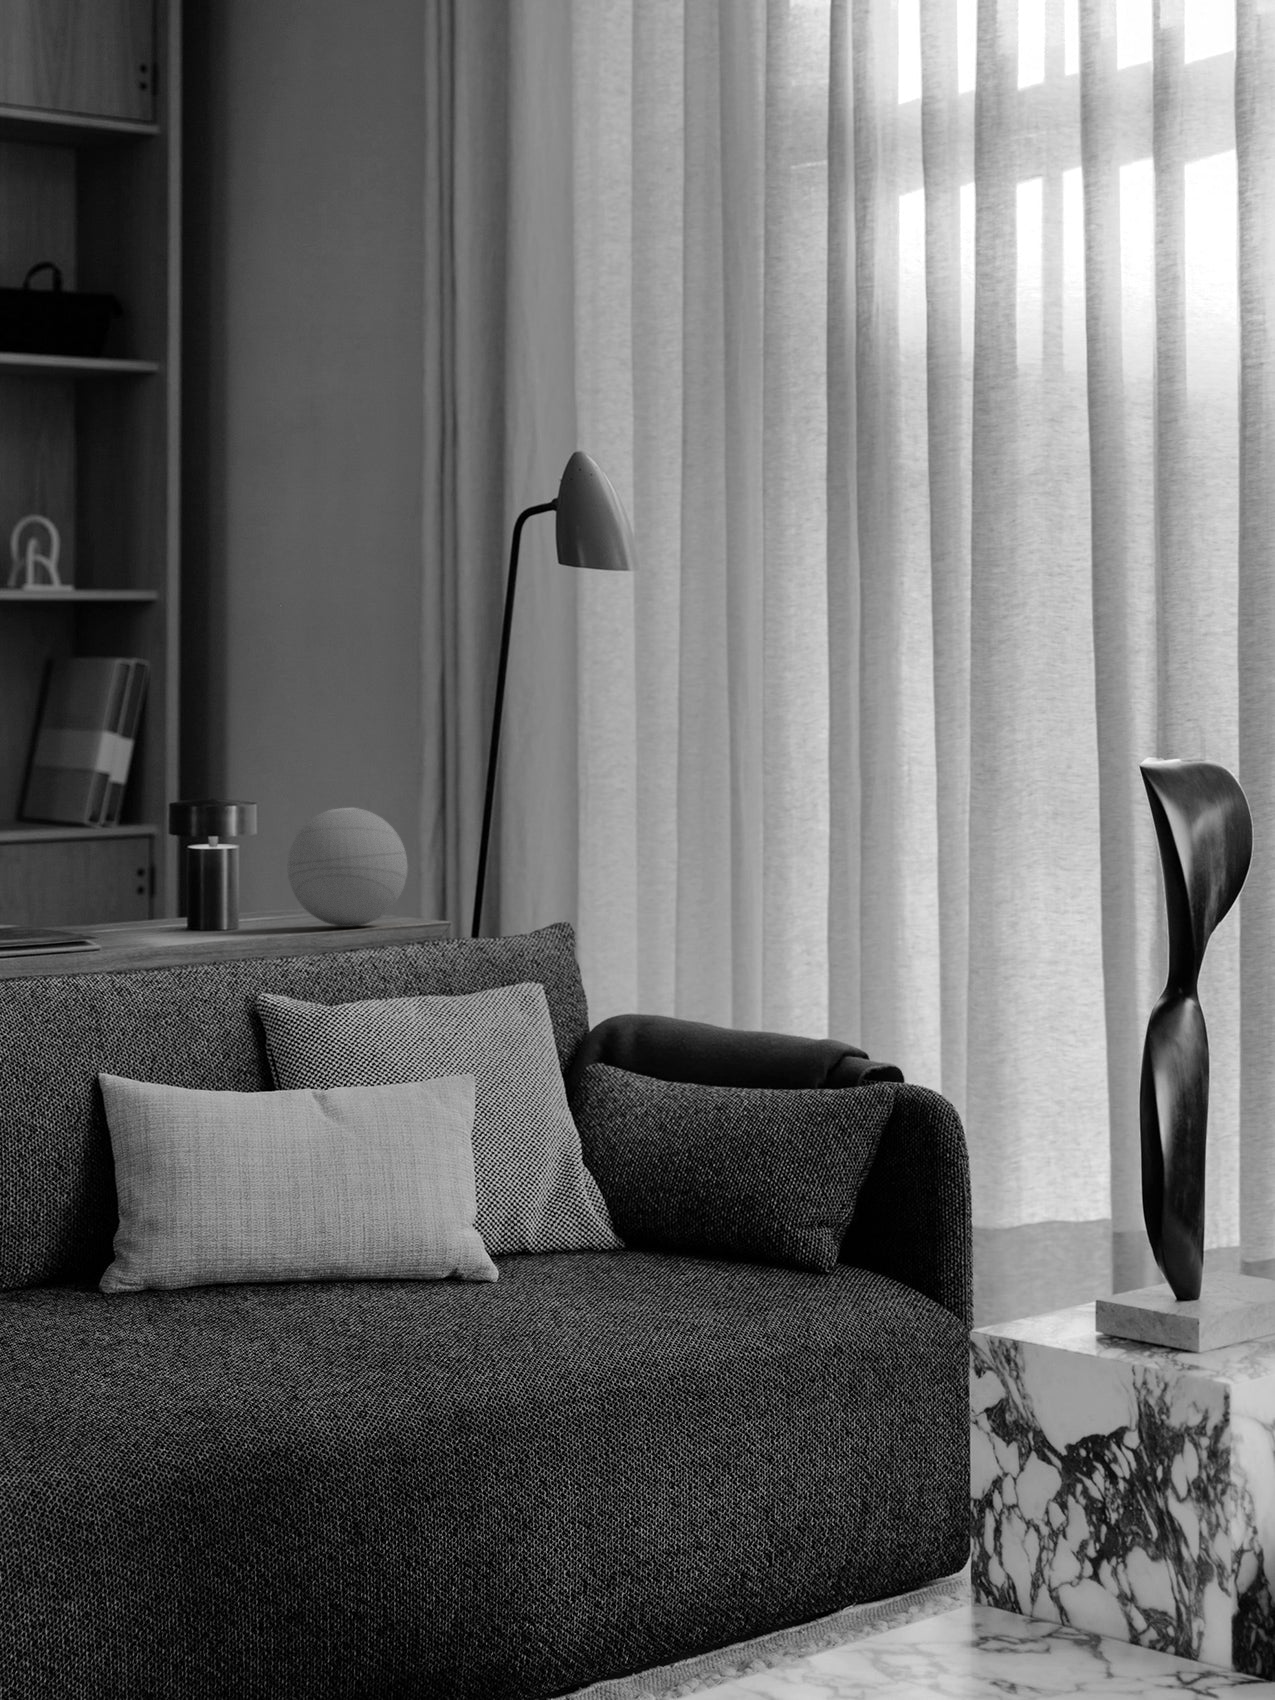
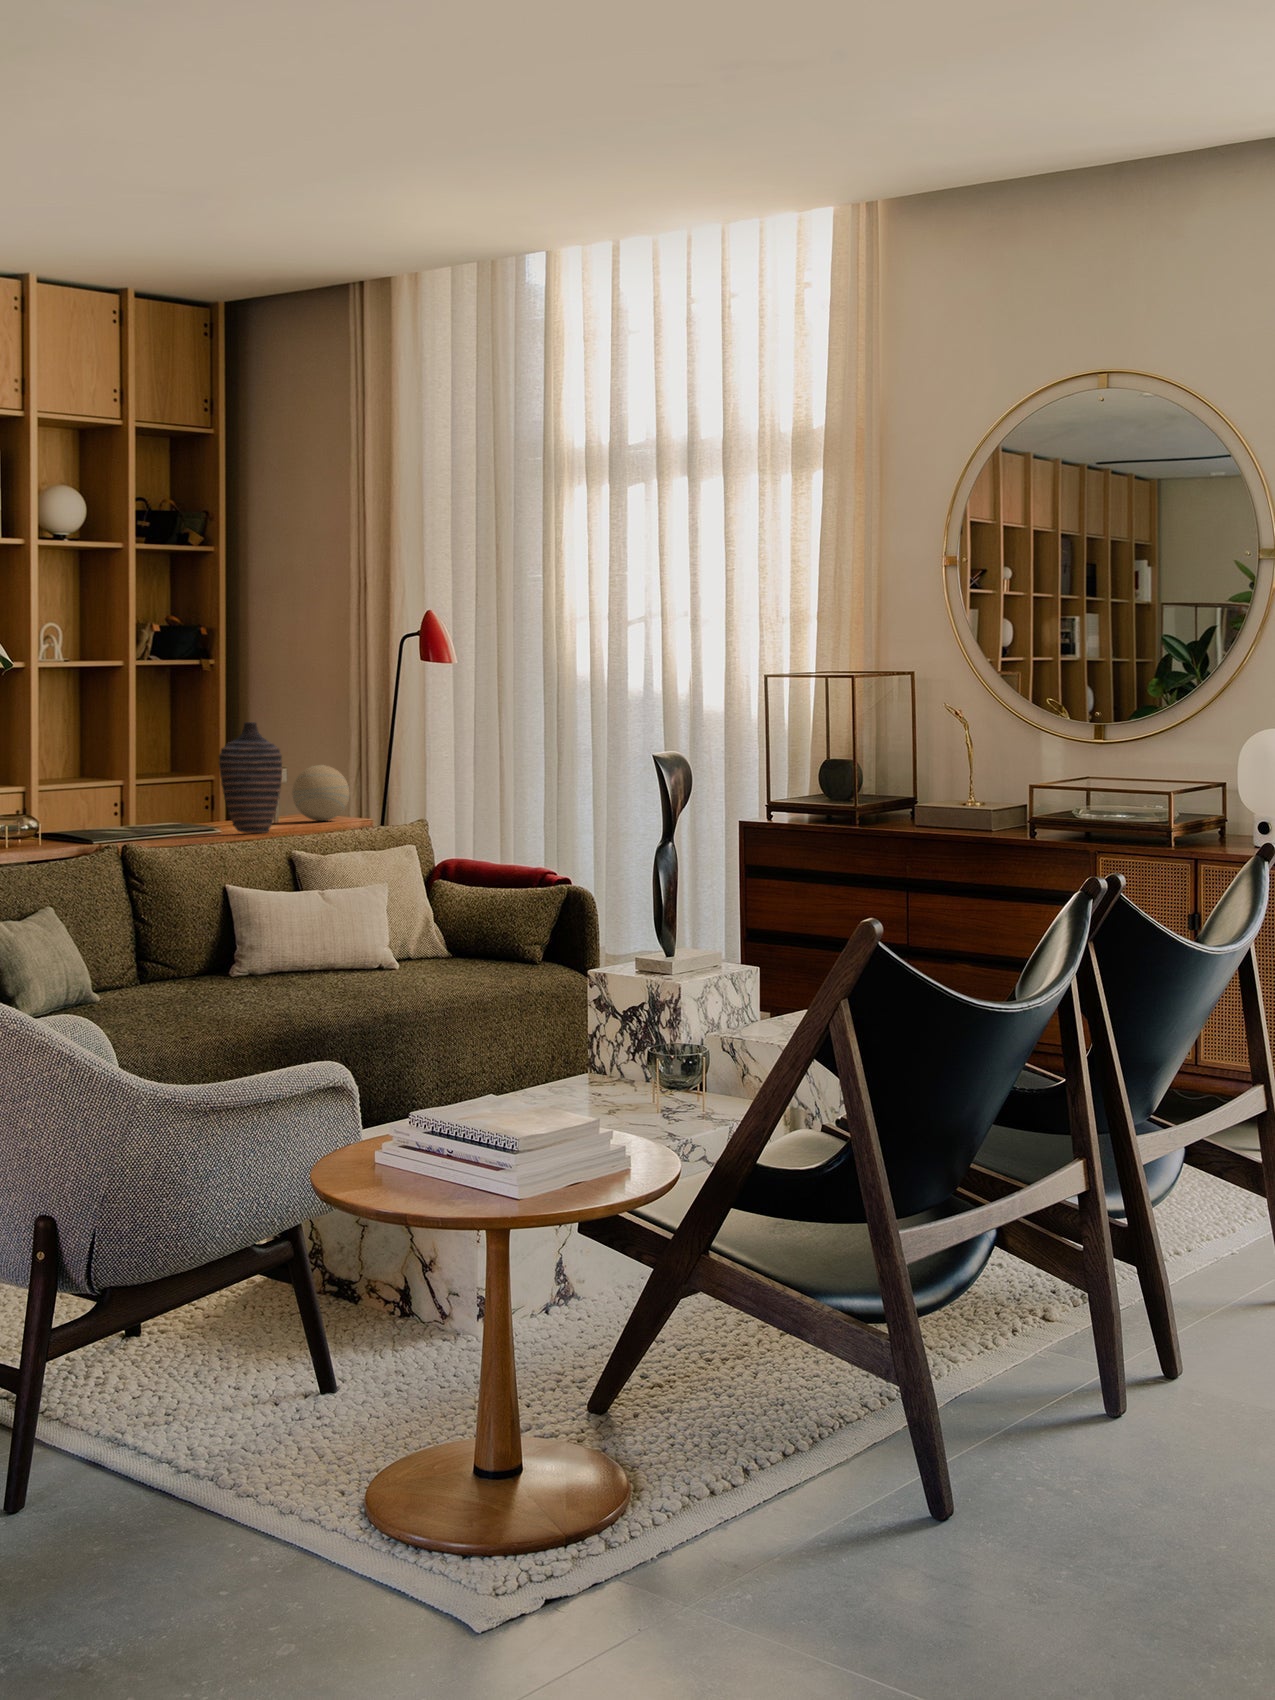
decorative vase: none [116,711,256,954] -> present [219,722,282,833]

